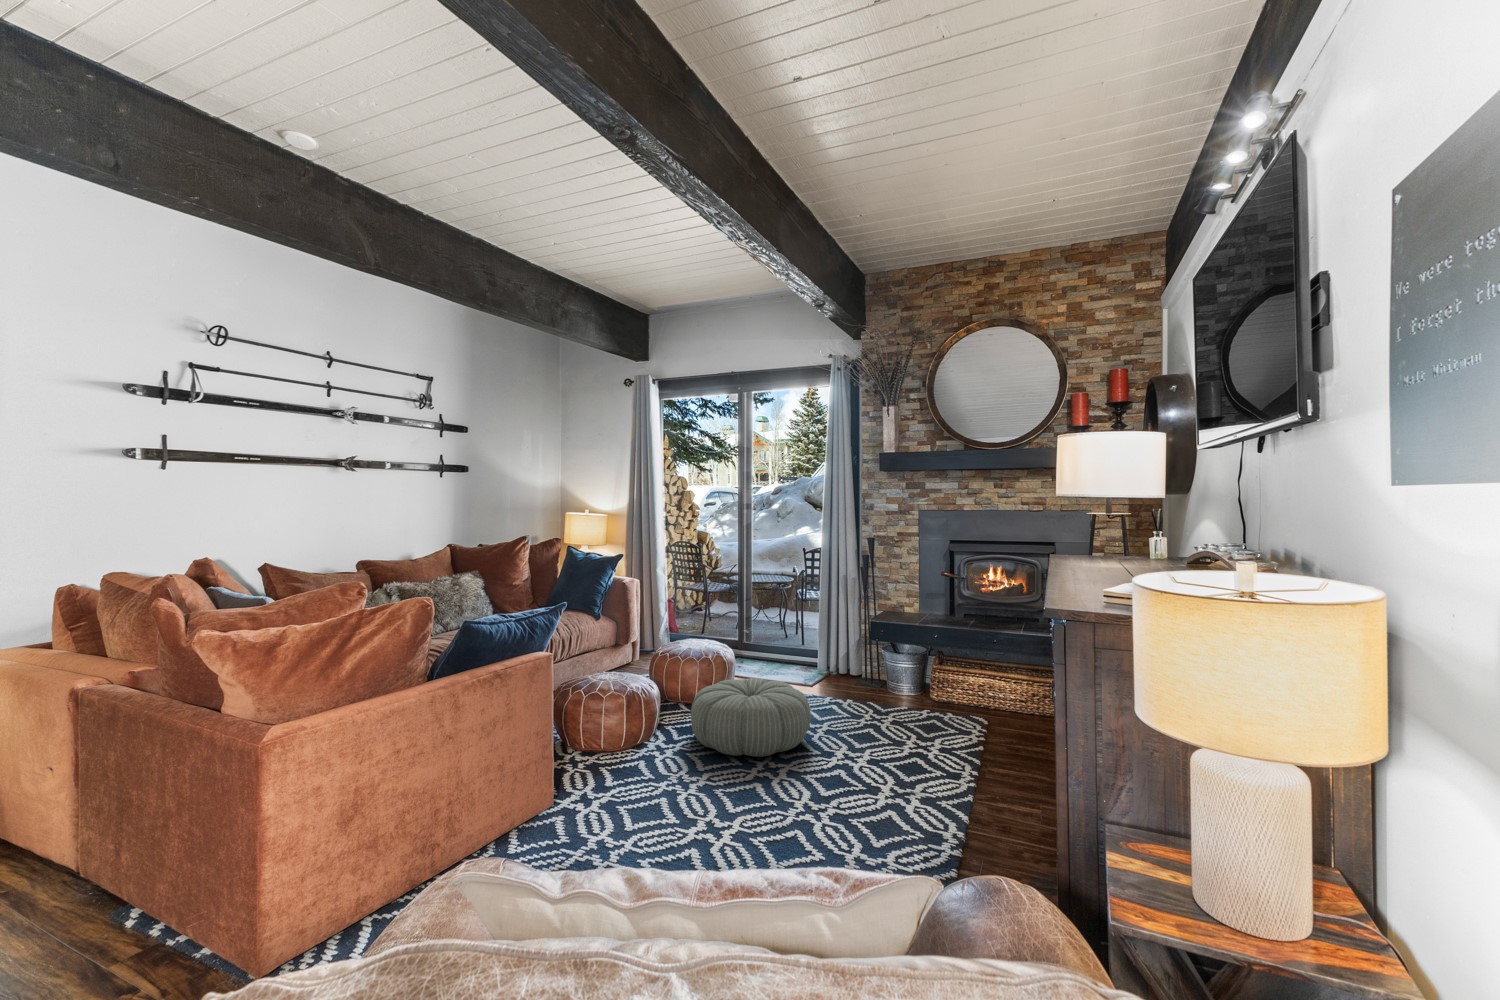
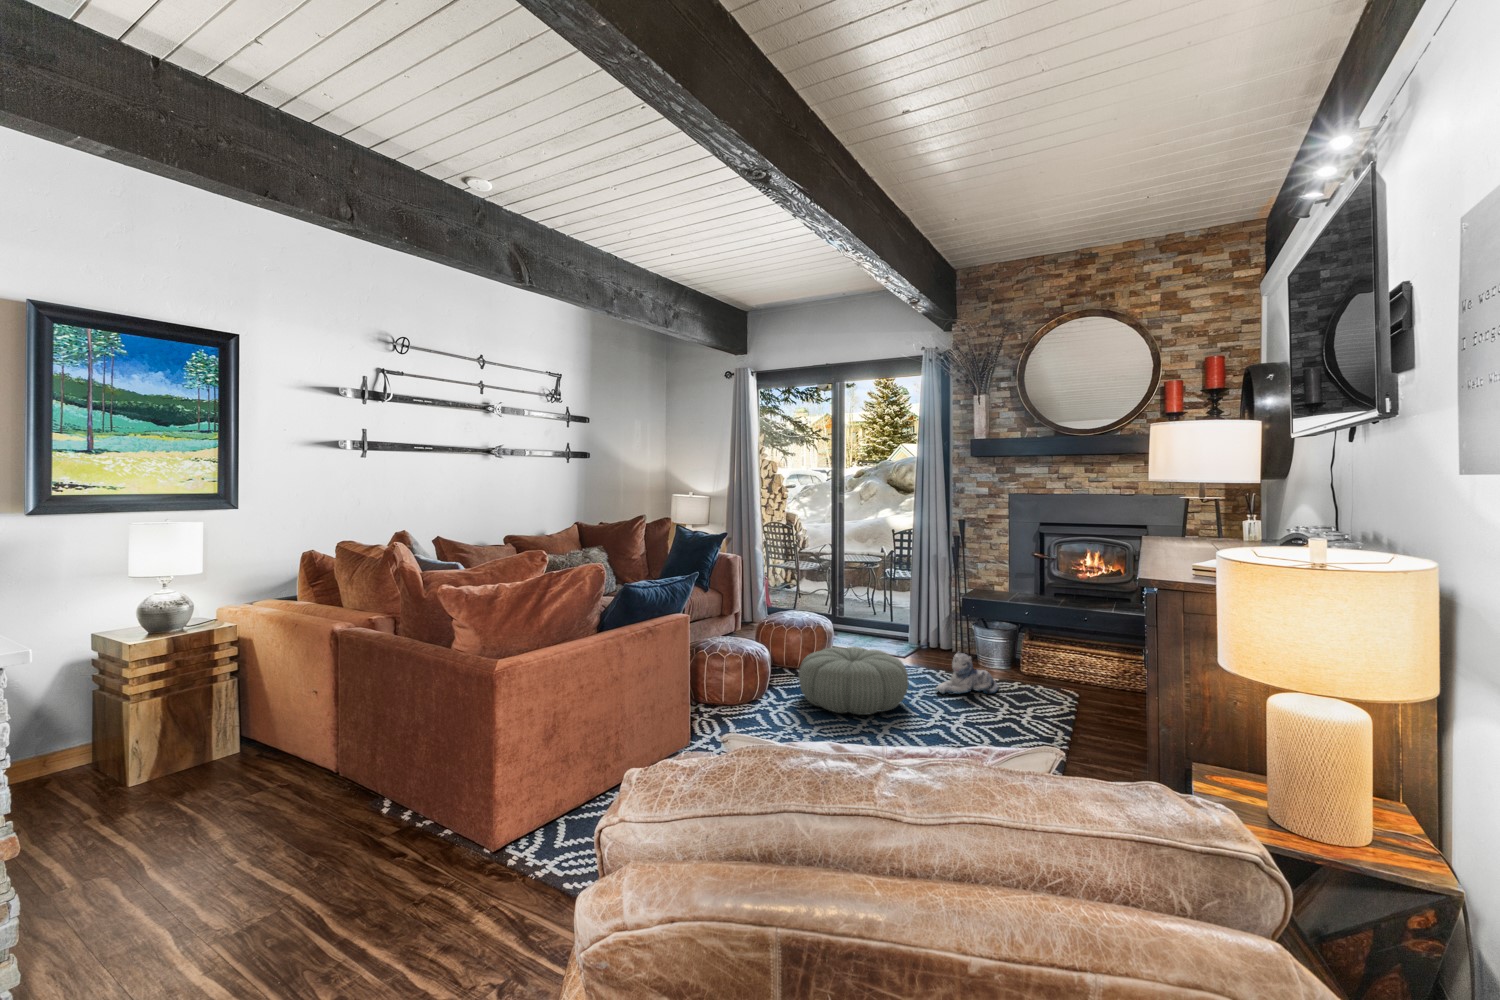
plush toy: none [841,680,908,727] -> present [935,652,999,694]

